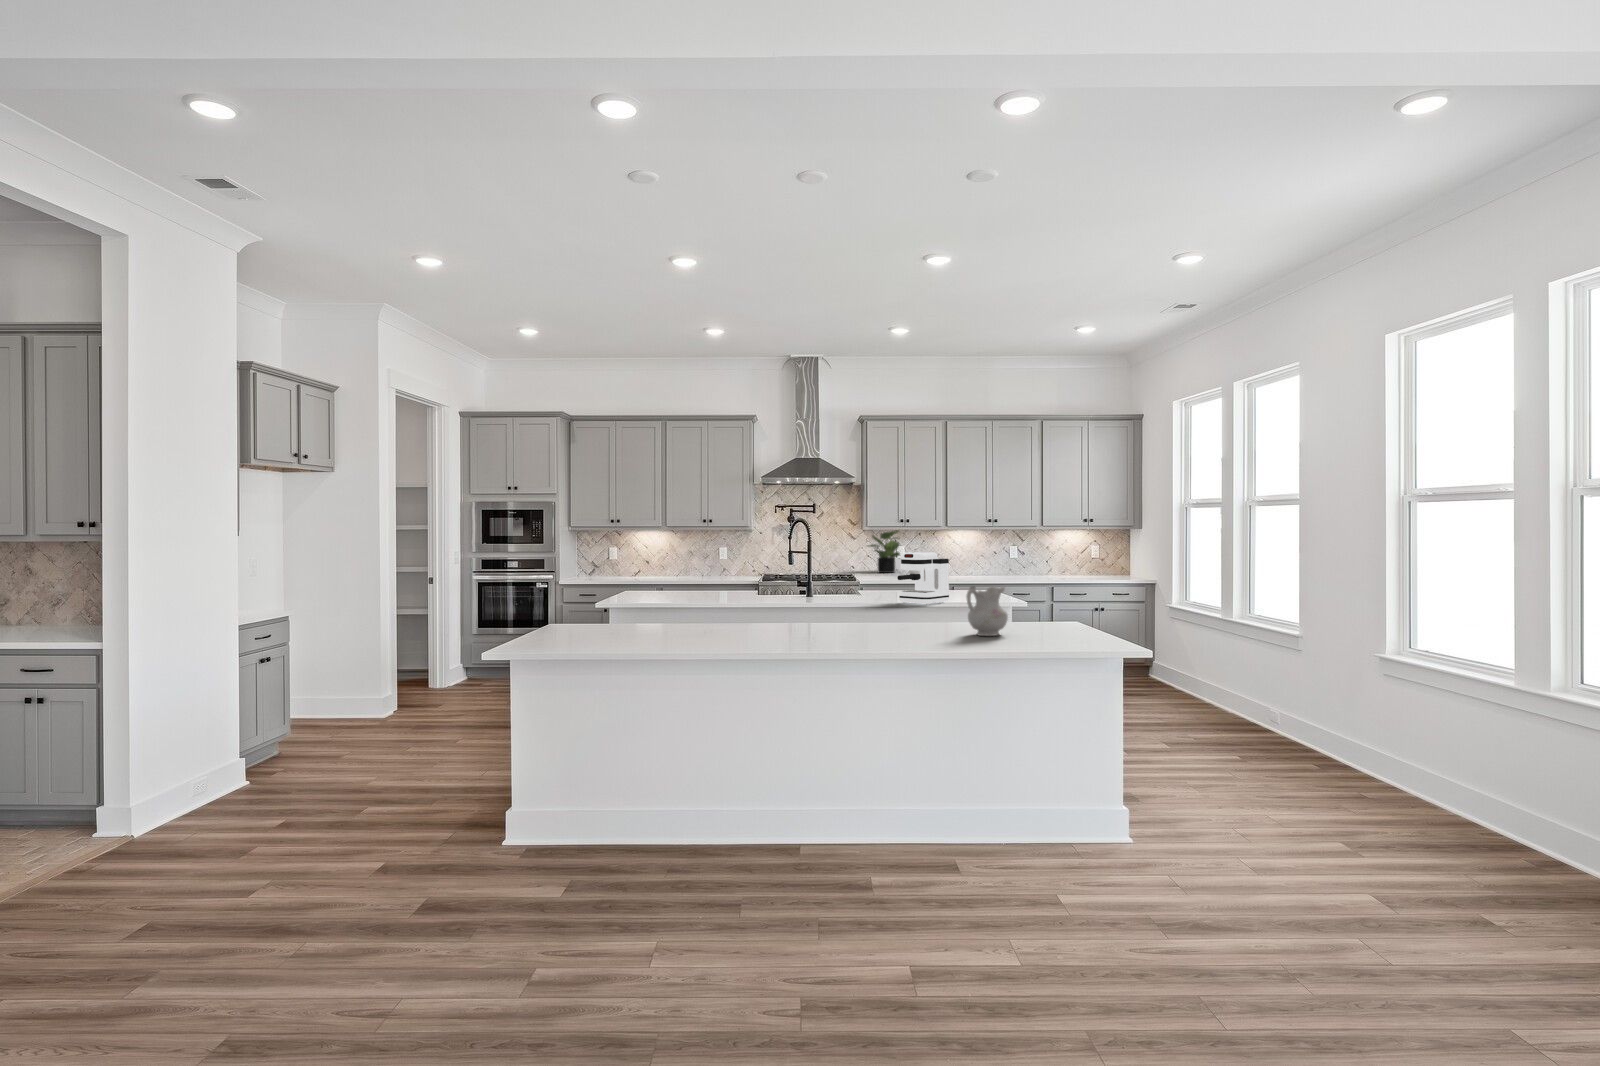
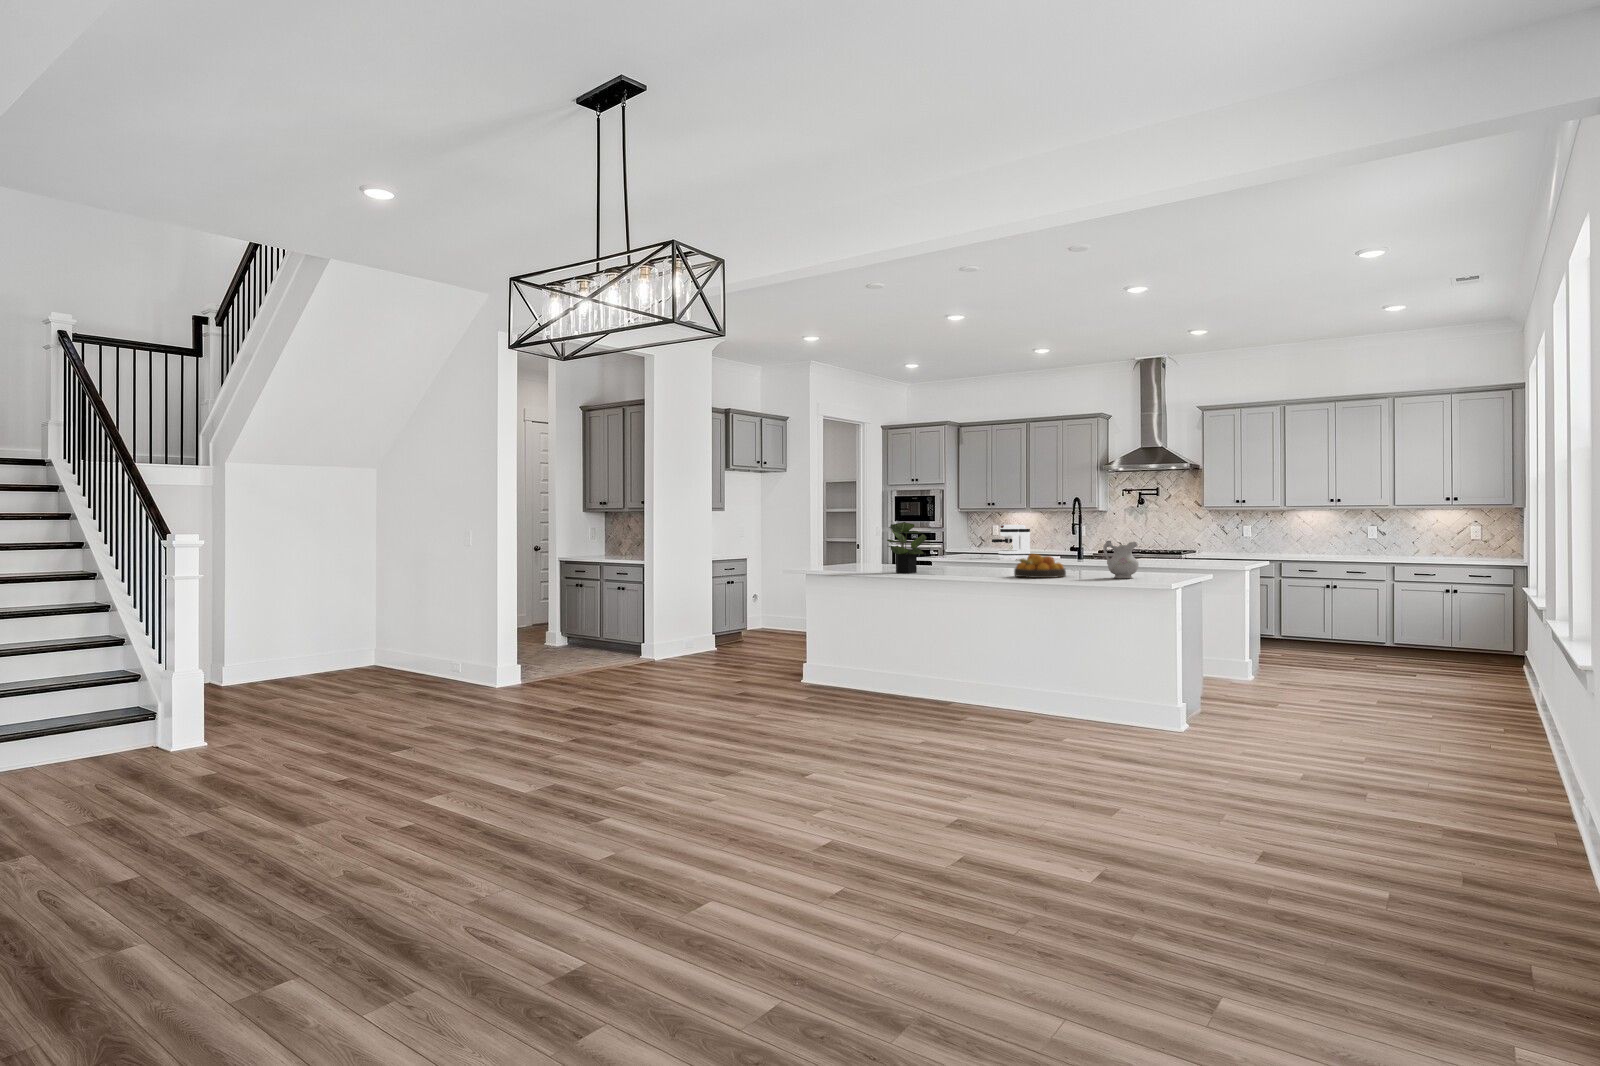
potted plant: present [868,531,900,573] -> present [887,522,927,573]
coffee maker: present [897,552,949,605] -> present [992,525,1030,559]
fruit bowl: none [834,605,906,641] -> present [1014,554,1066,578]

